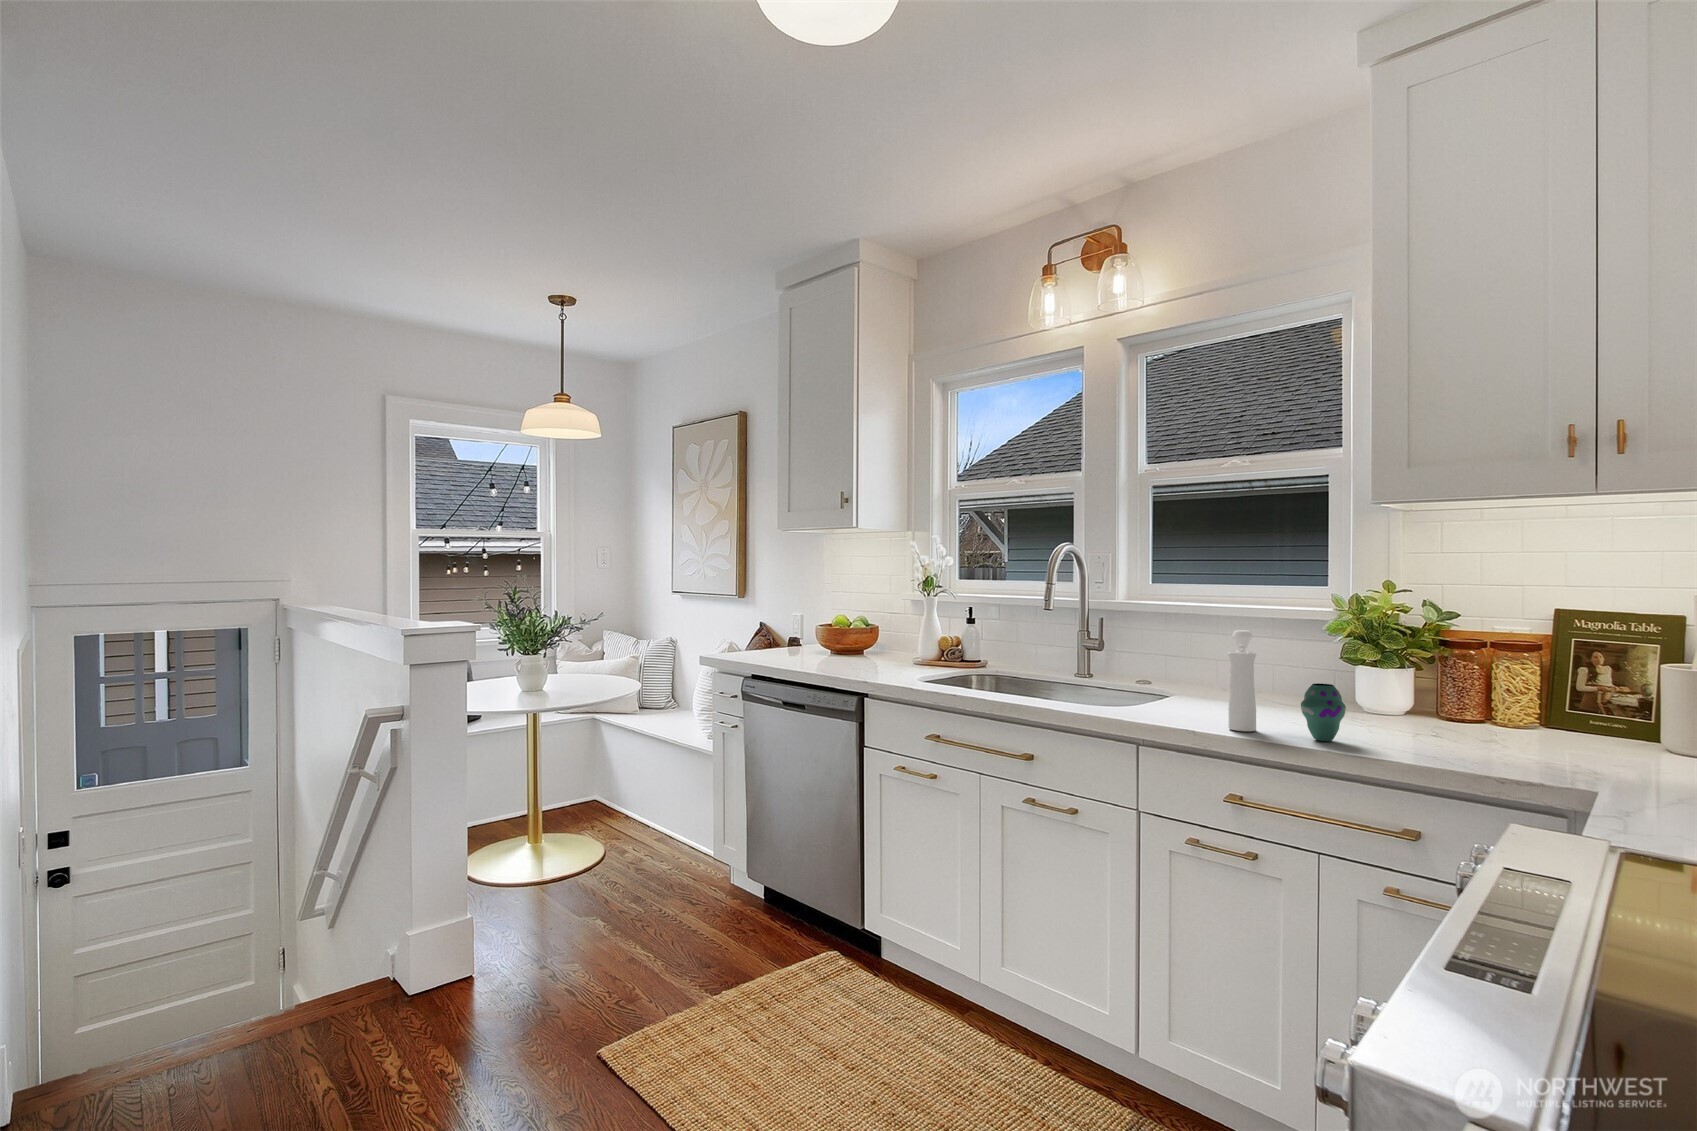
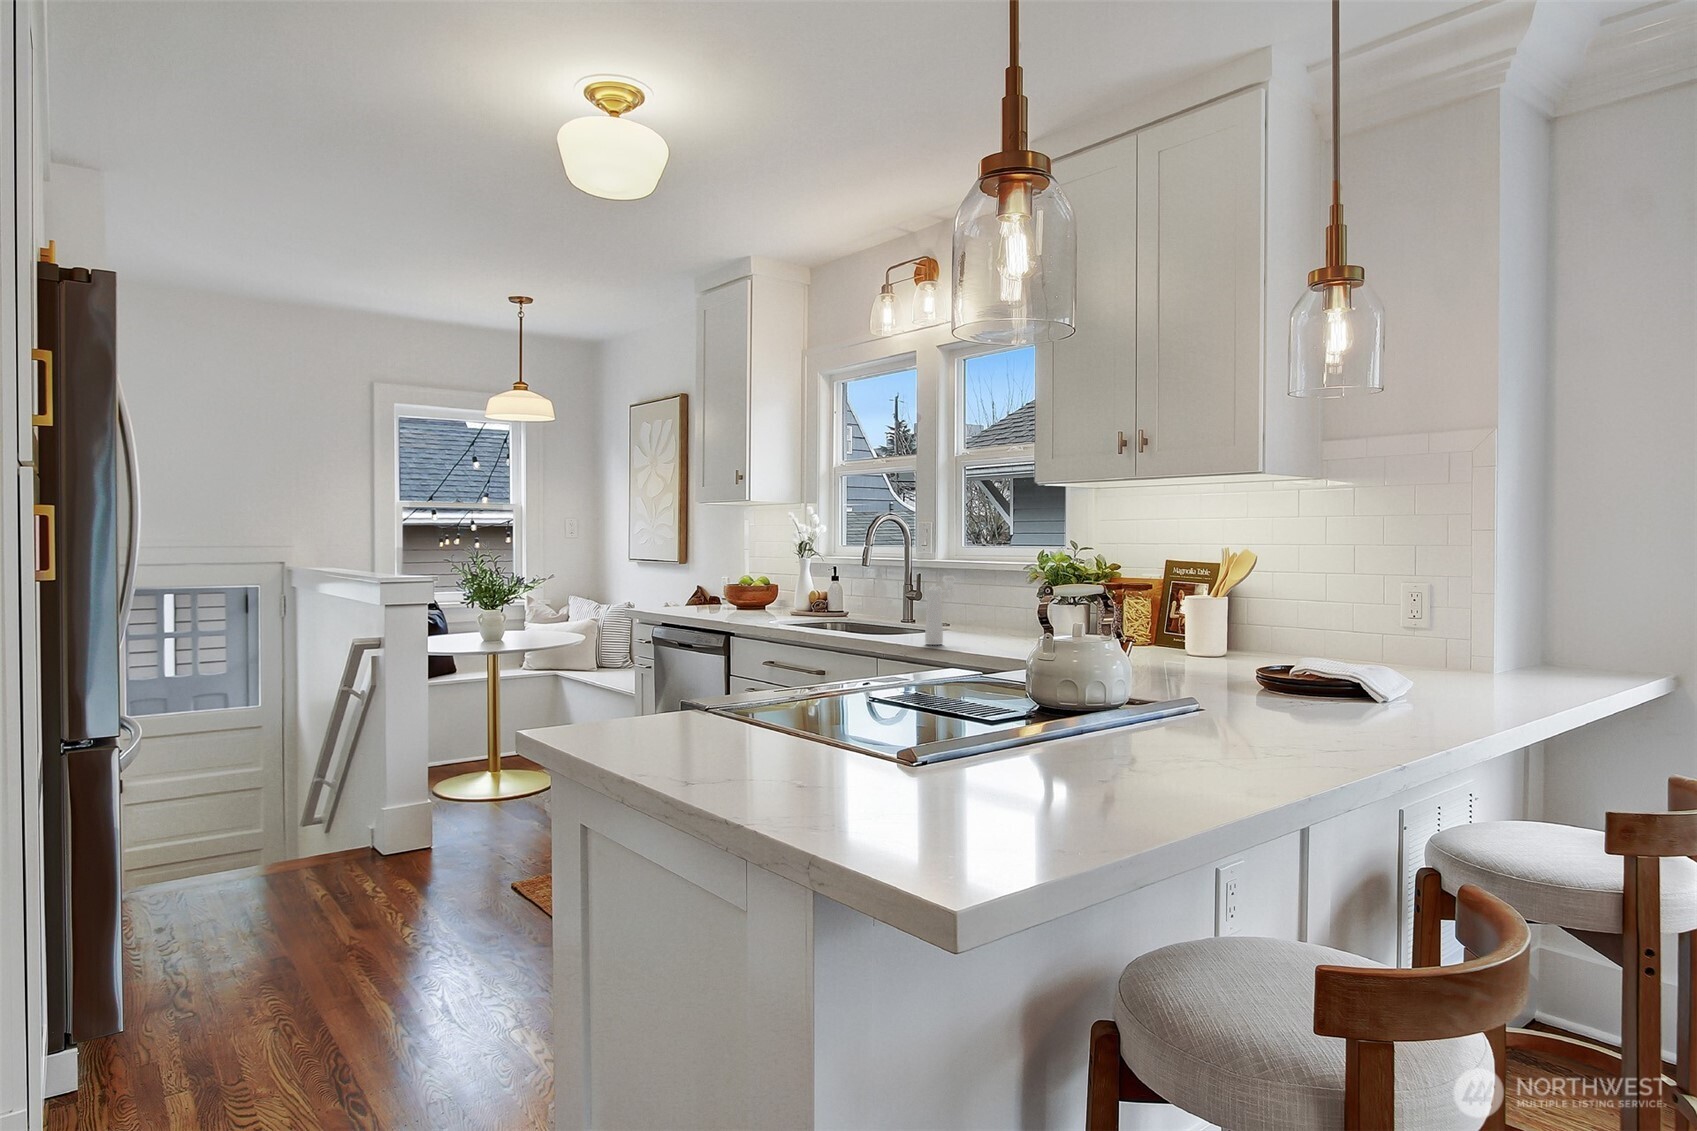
vase: present [1301,683,1346,741] -> none [959,610,986,648]

